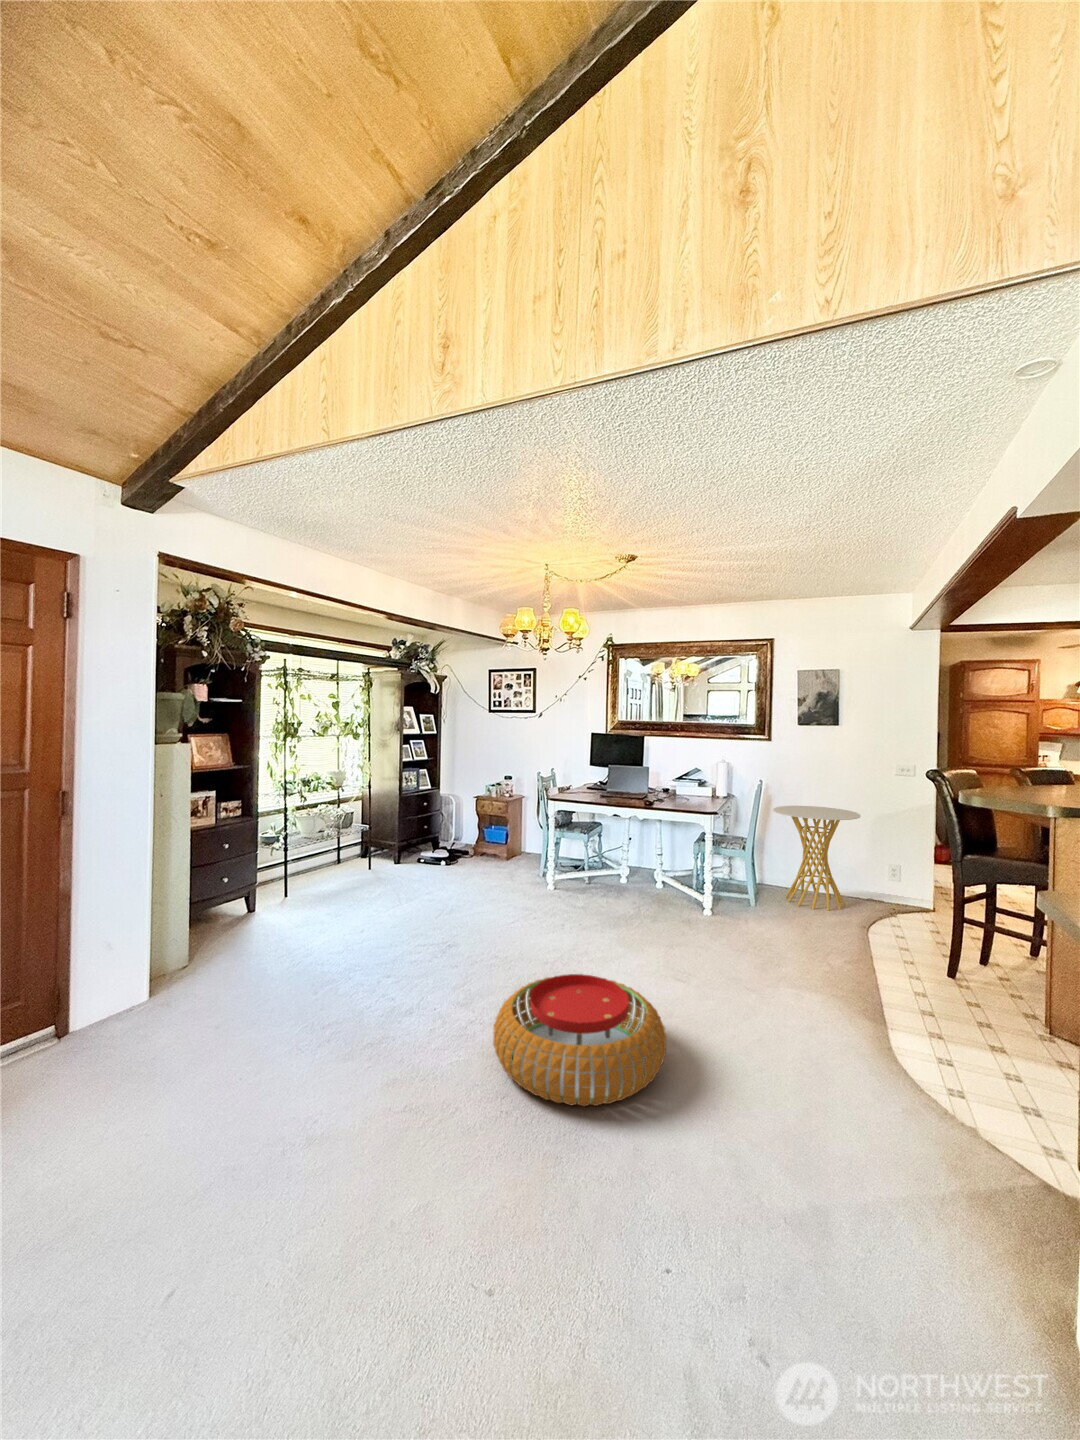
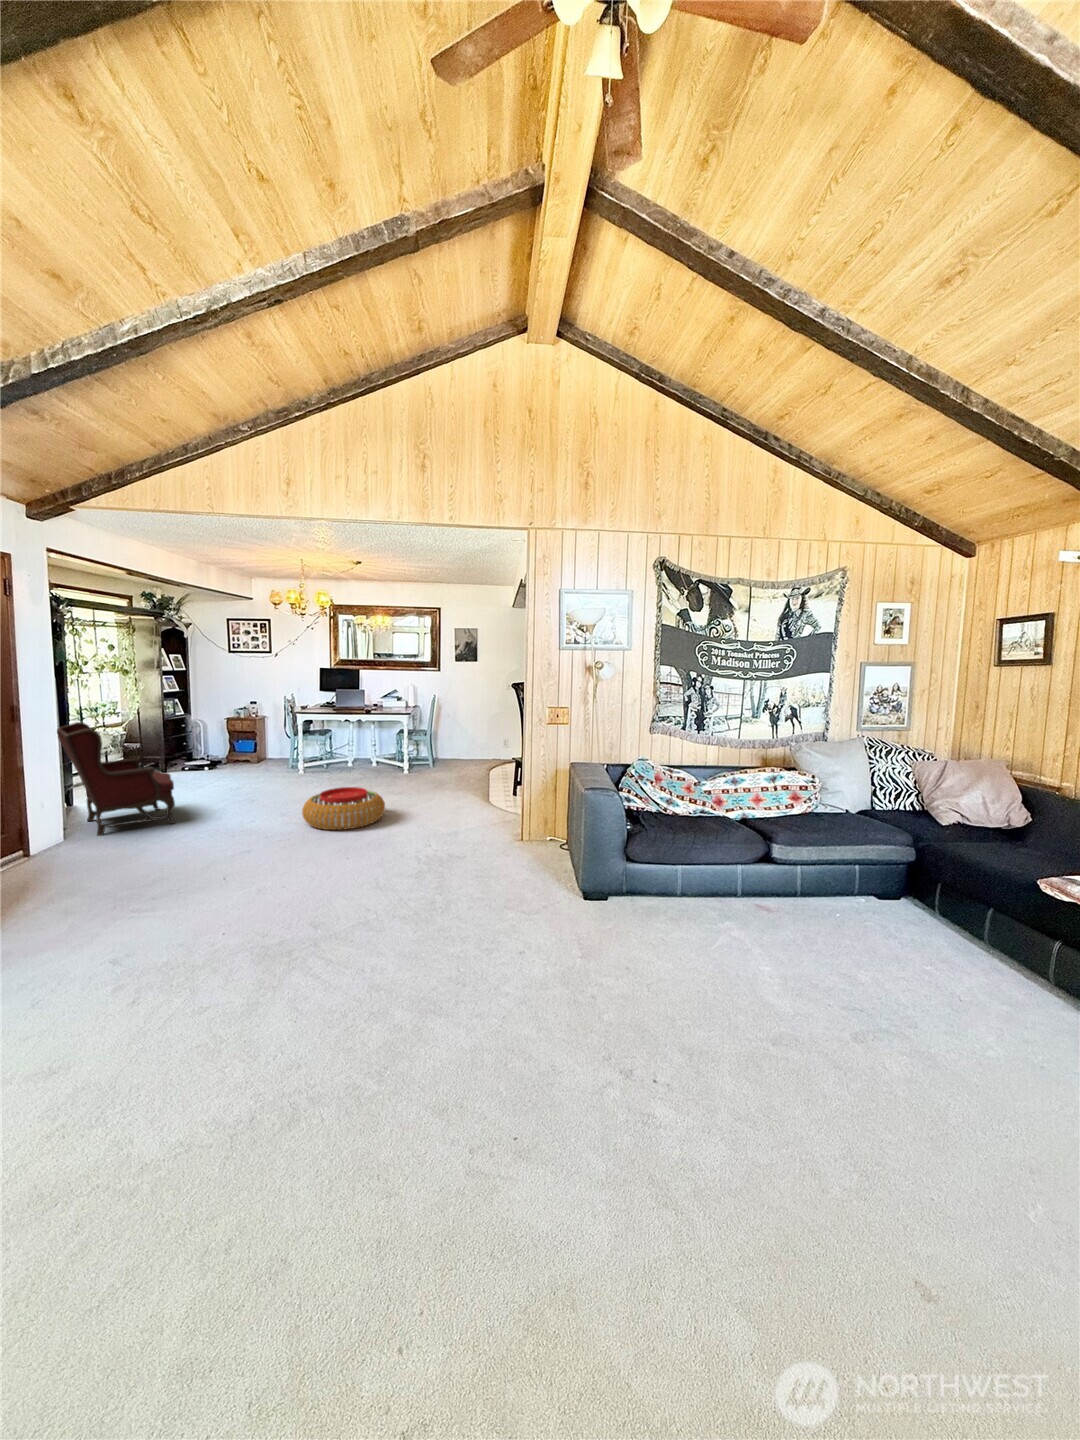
armchair: none [164,798,332,997] -> present [57,722,175,836]
side table: present [773,806,861,911] -> none [441,709,487,766]

